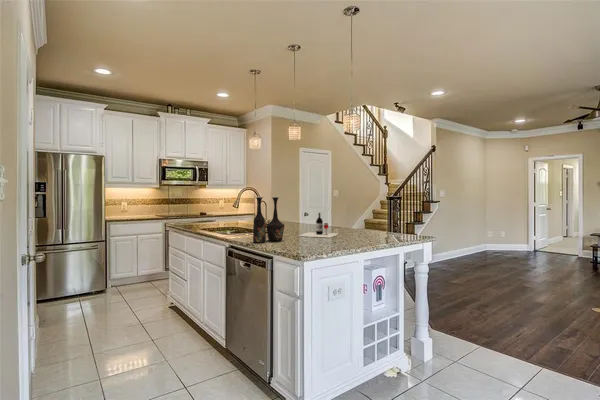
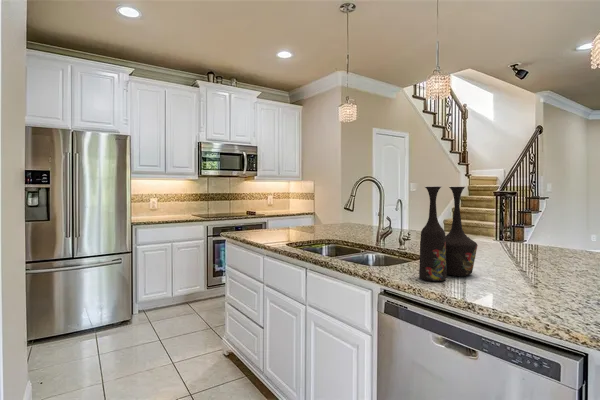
wine bottle: present [299,213,337,238] -> none [471,216,554,266]

